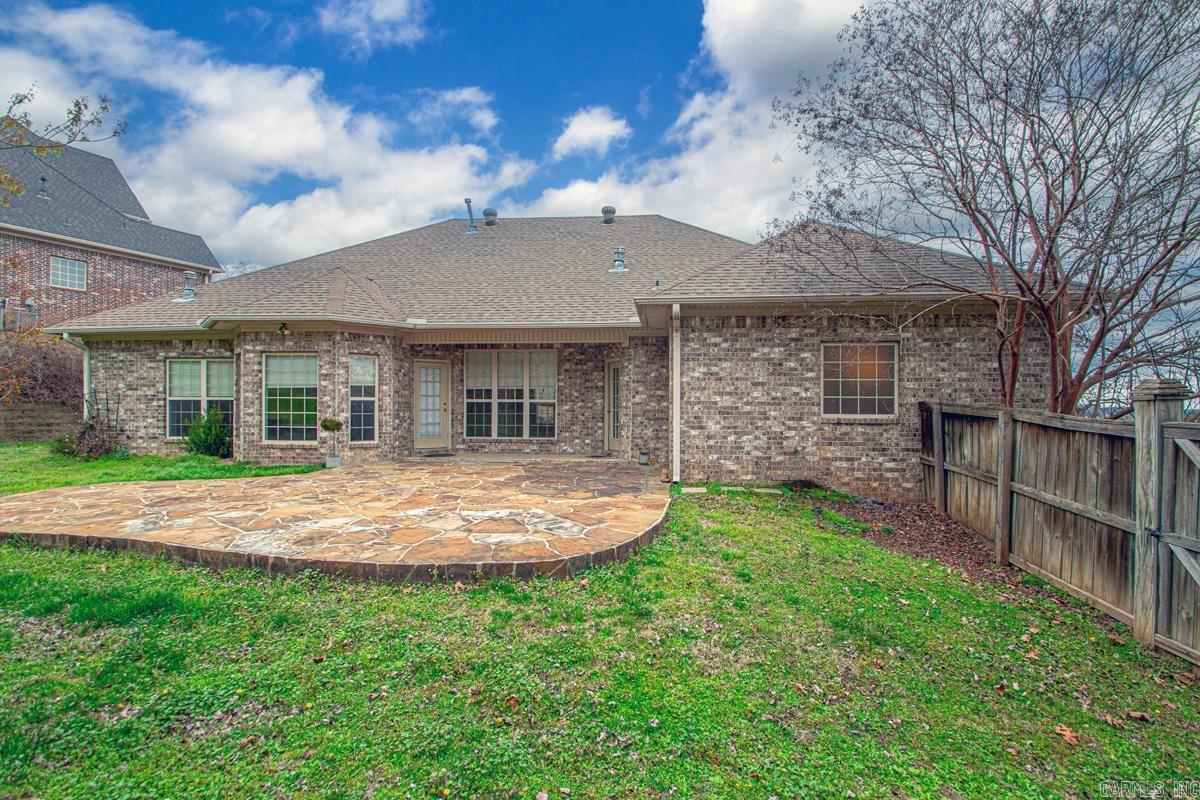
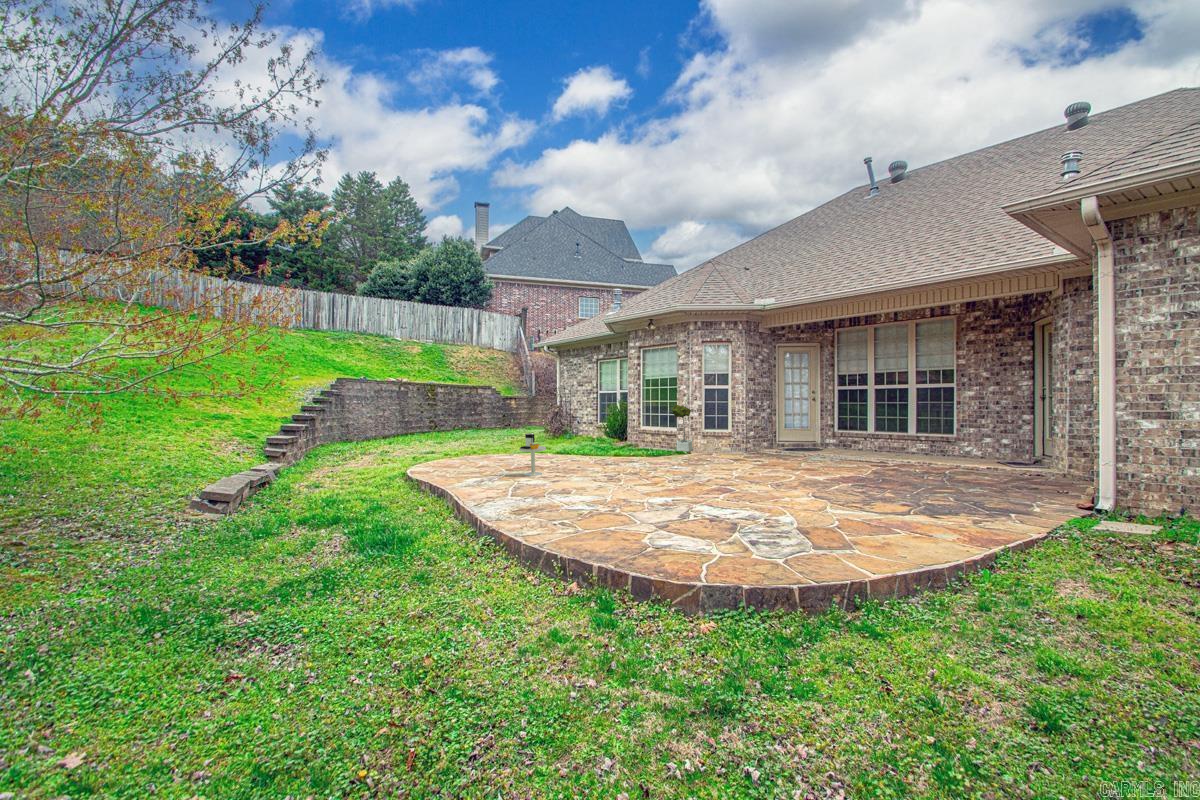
side table: present [636,451,659,490] -> present [520,433,546,476]

